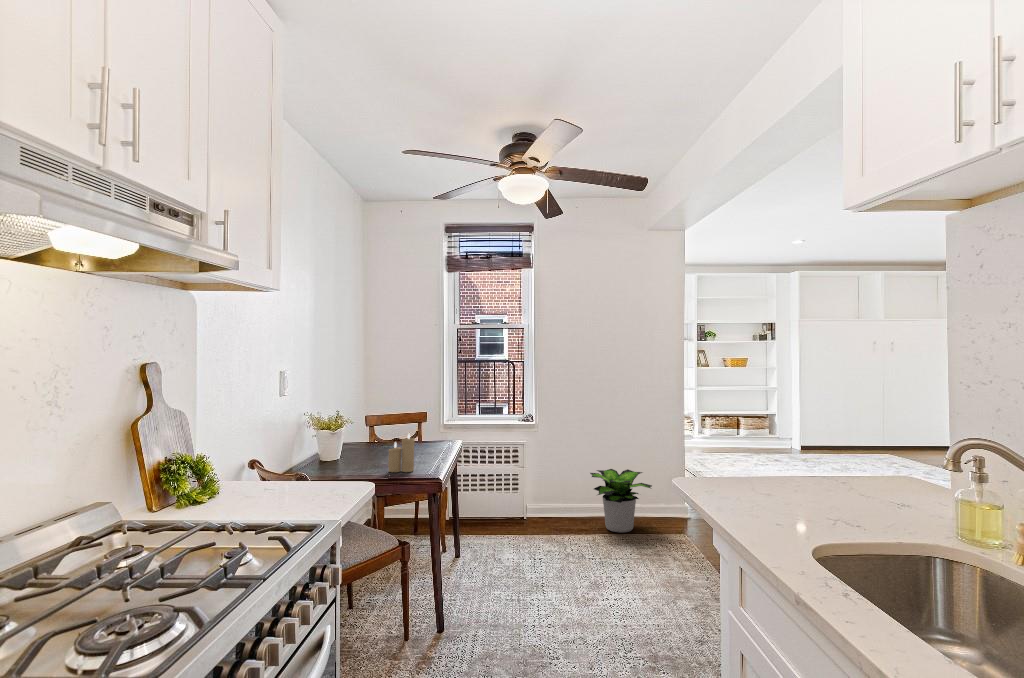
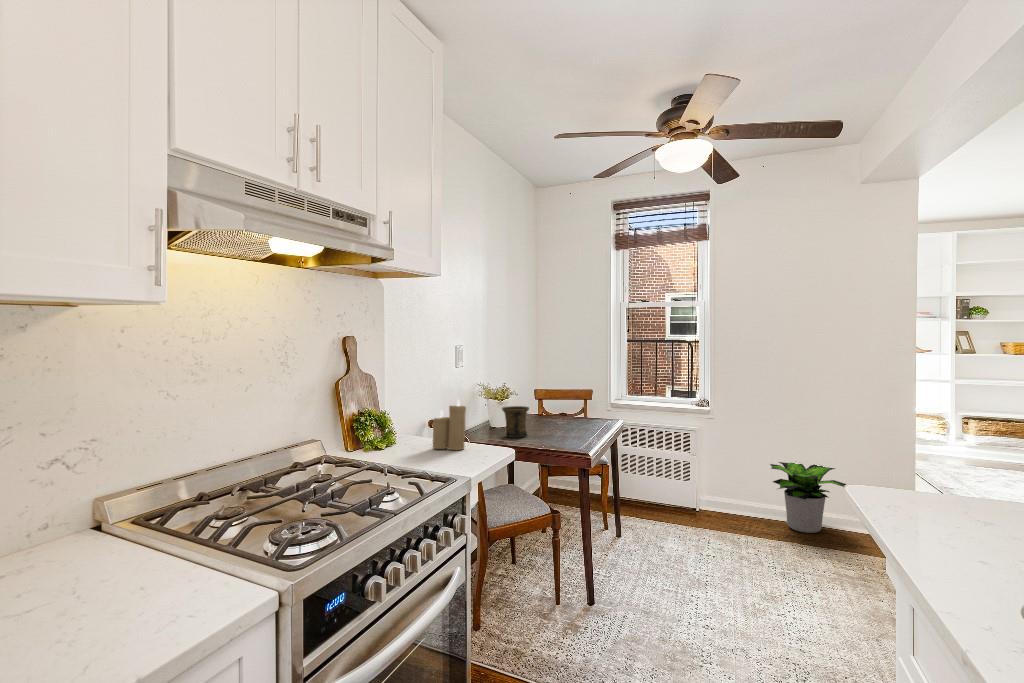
candle: present [388,434,415,472] -> present [433,400,466,450]
mug: none [342,435,372,469] -> present [502,406,529,438]

